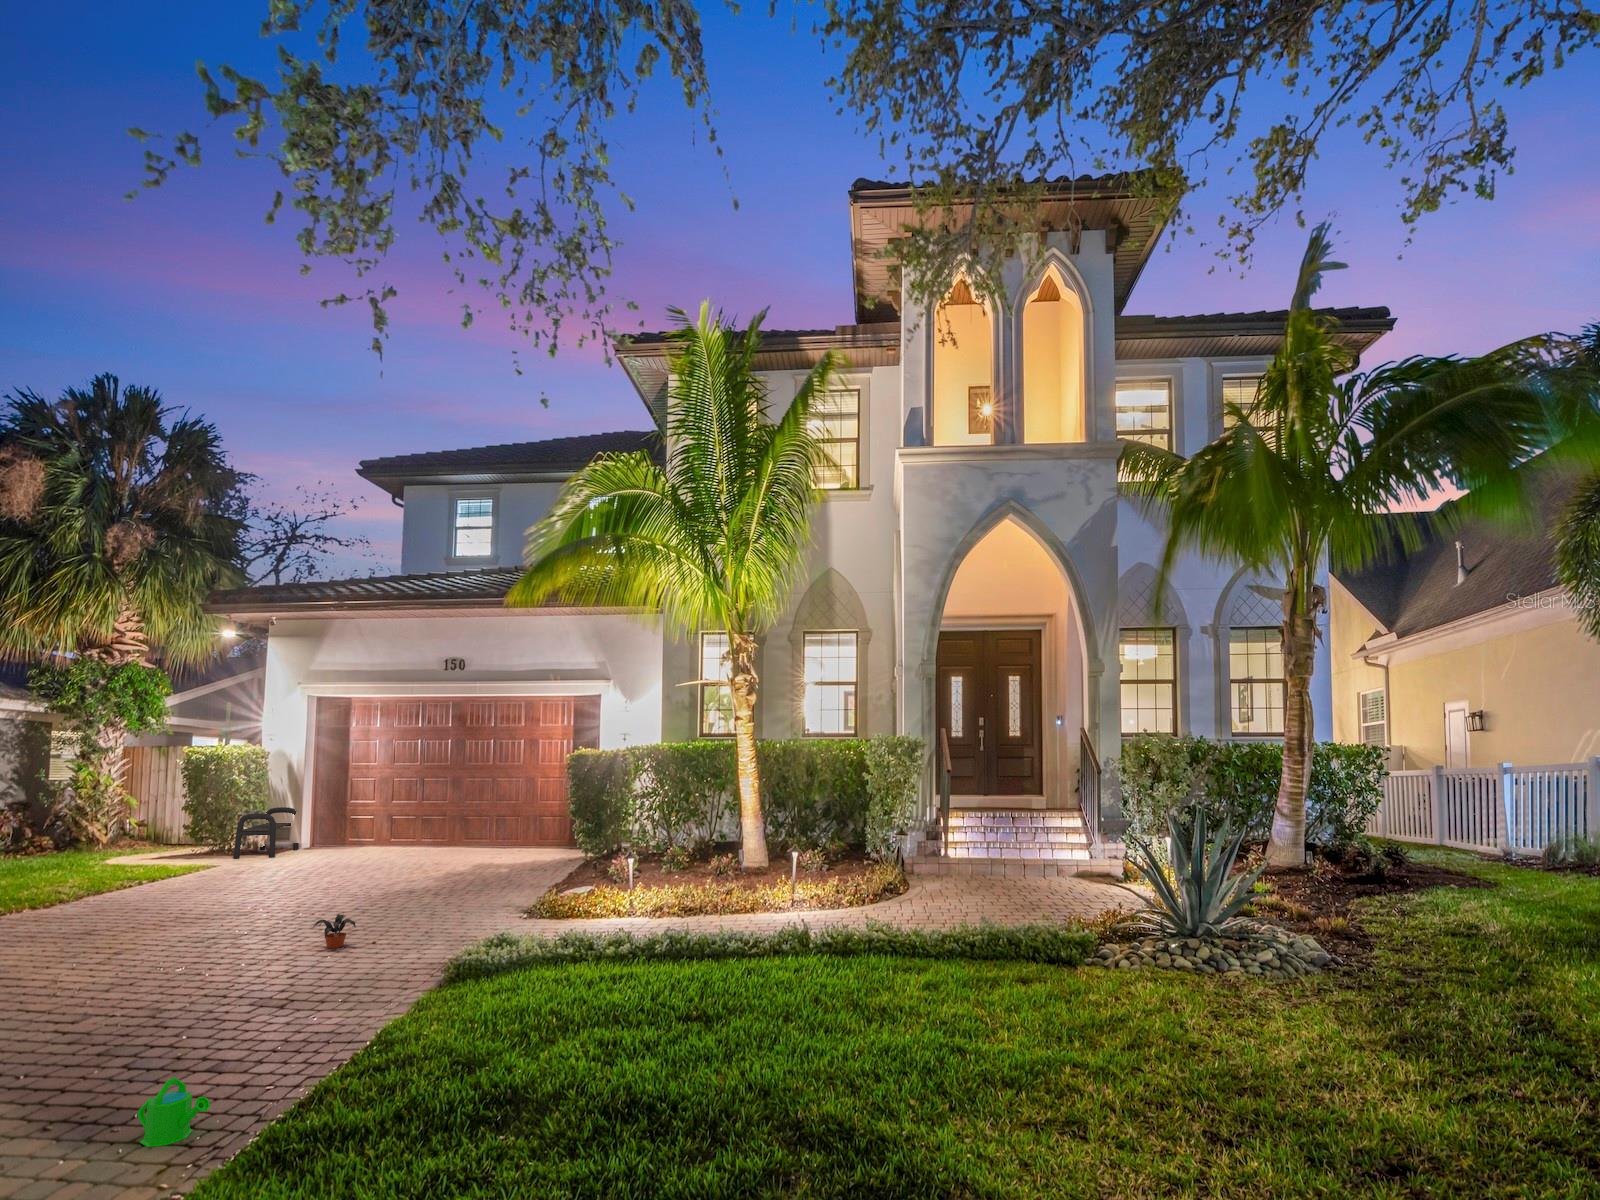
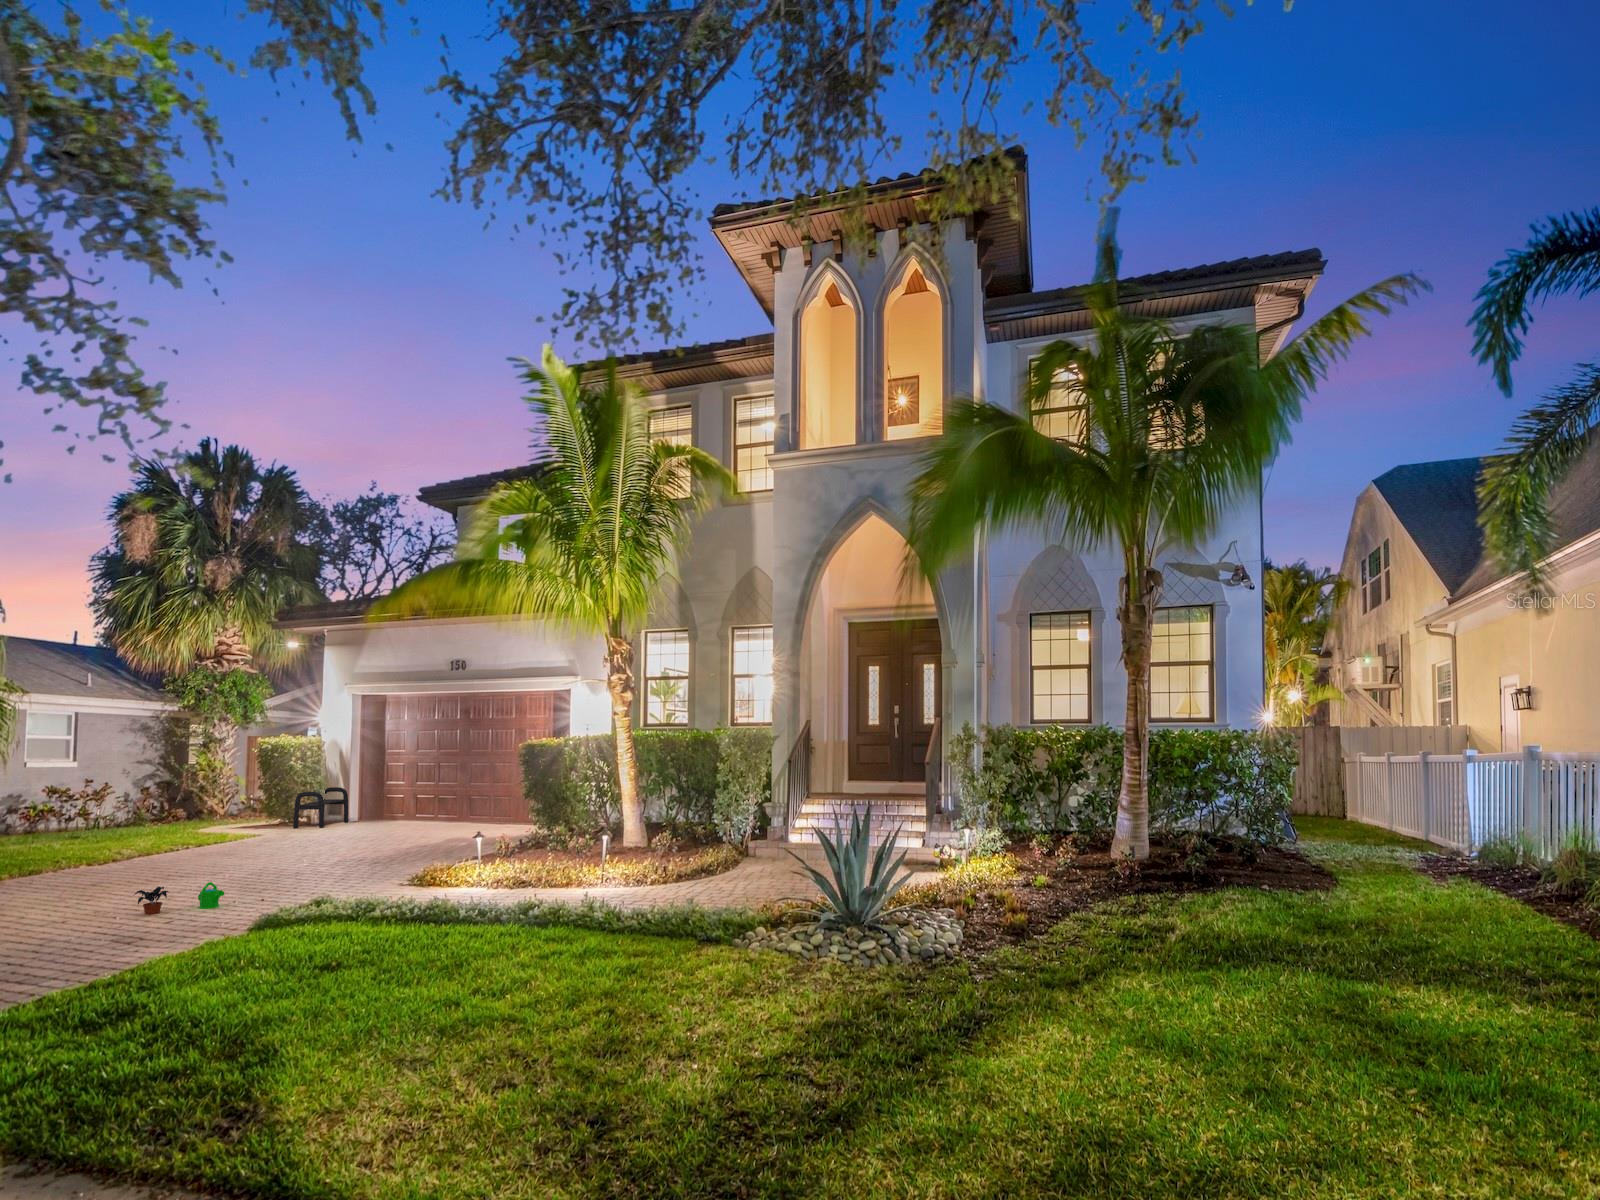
potted plant: present [314,914,356,948] -> present [134,887,169,915]
watering can: present [137,1077,210,1147] -> present [198,882,224,909]

